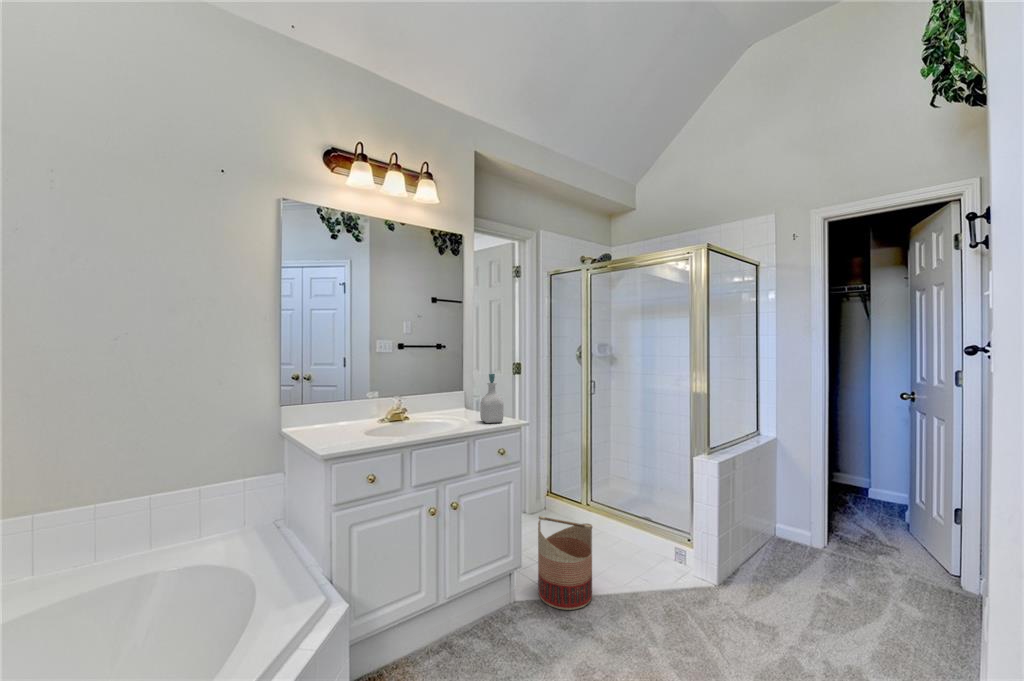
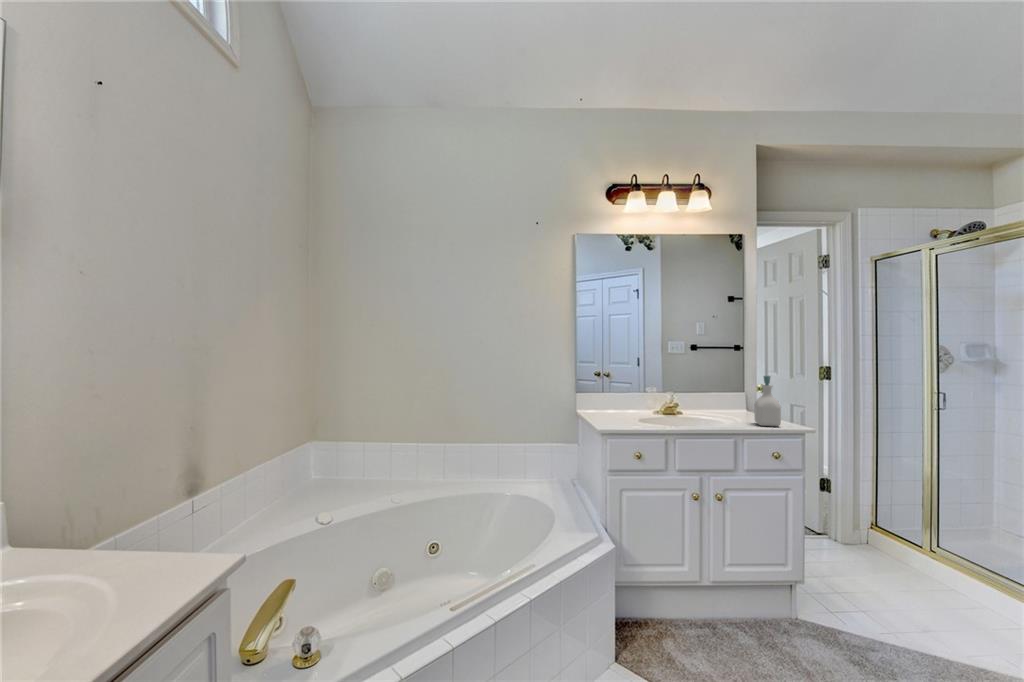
basket: present [538,516,592,610] -> none [828,537,909,656]

